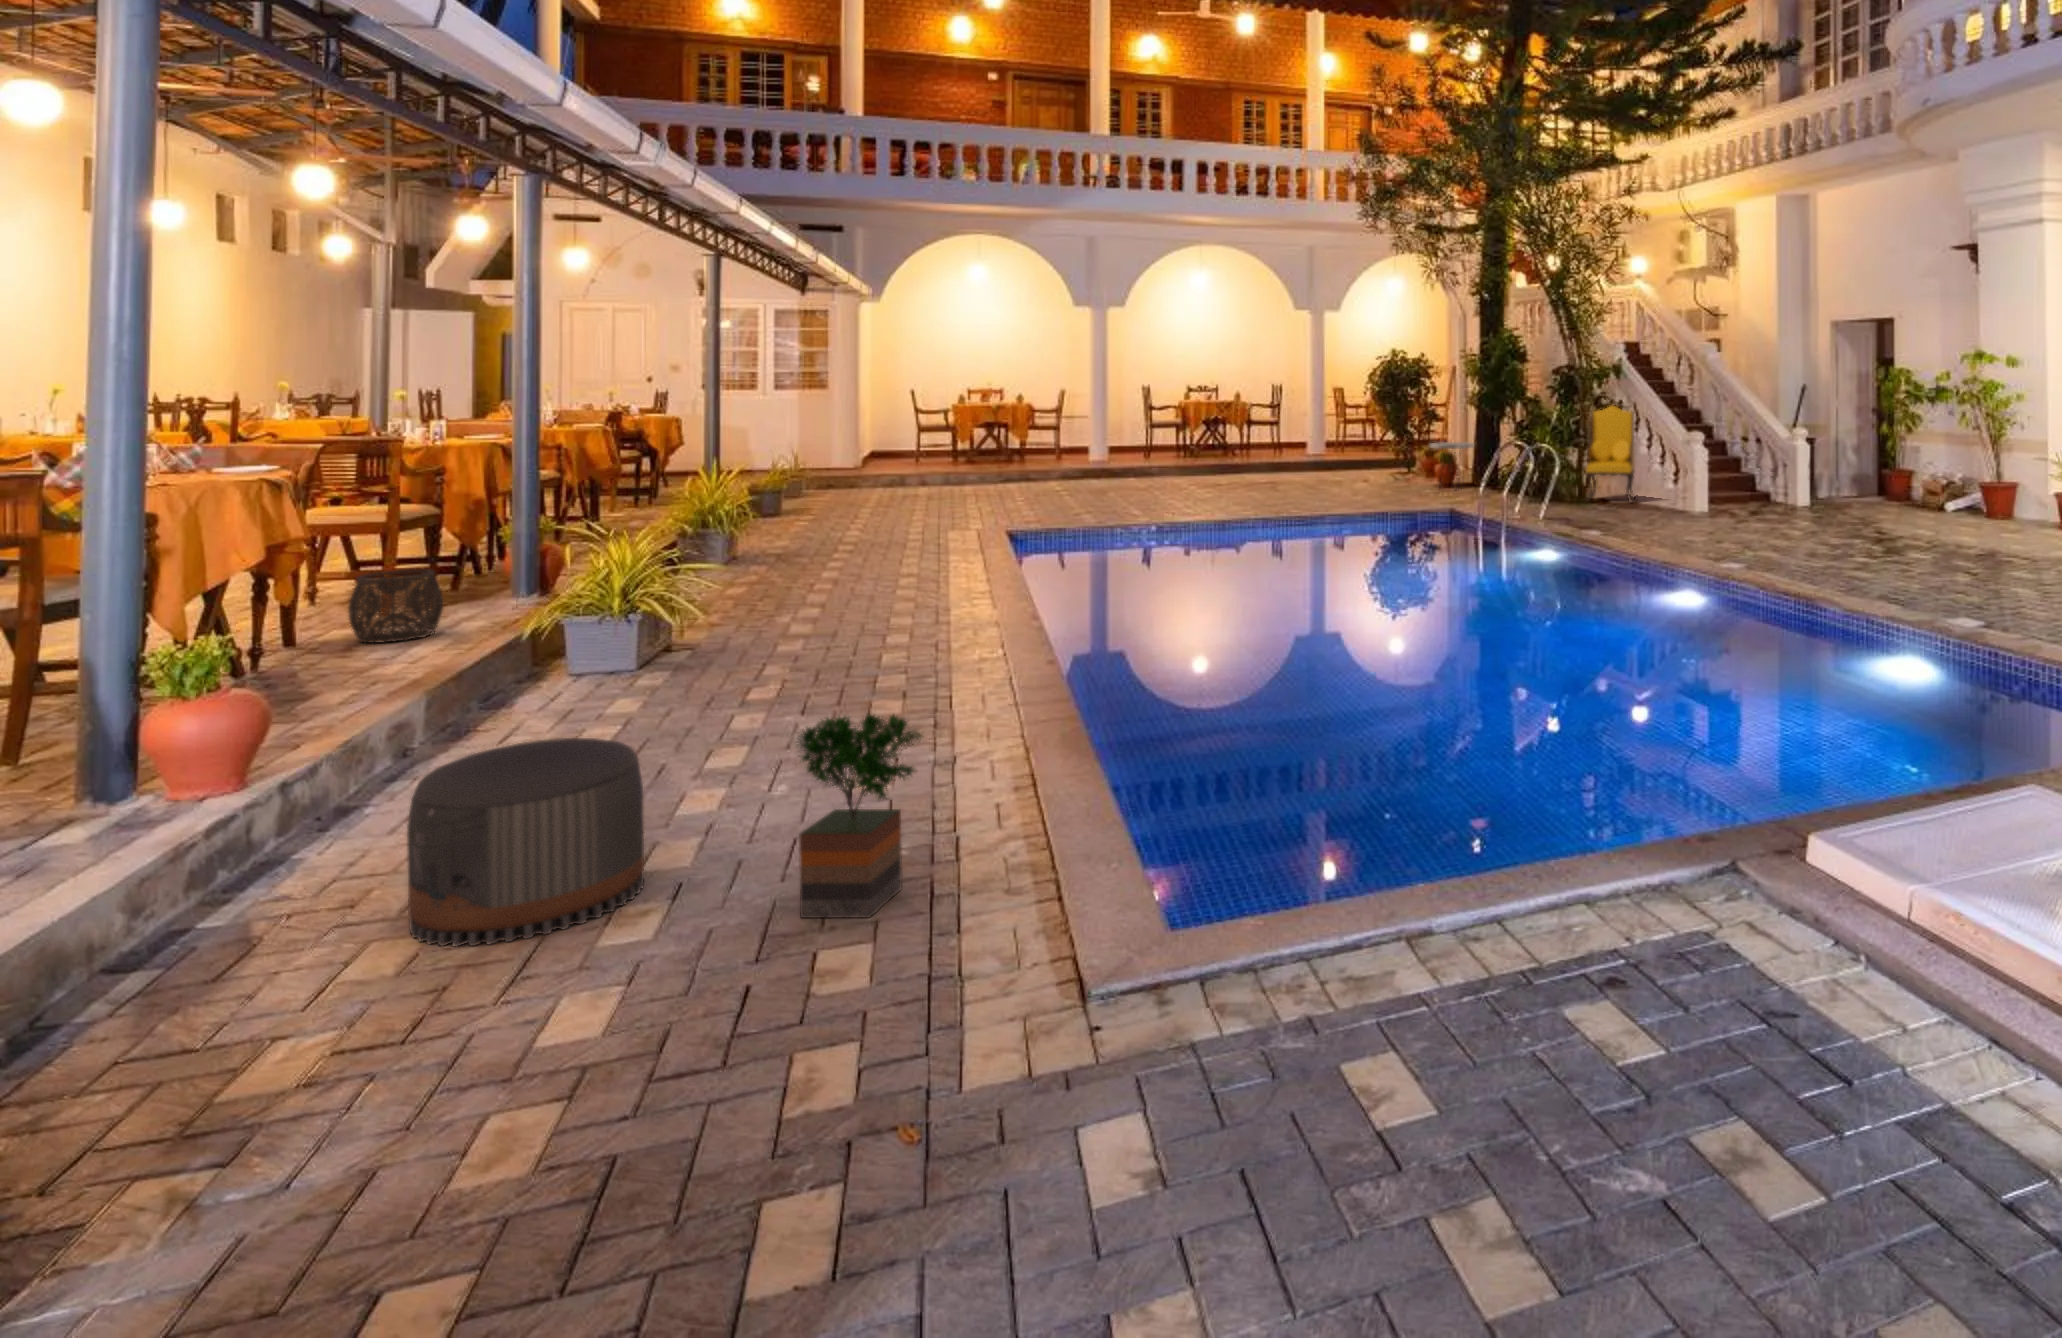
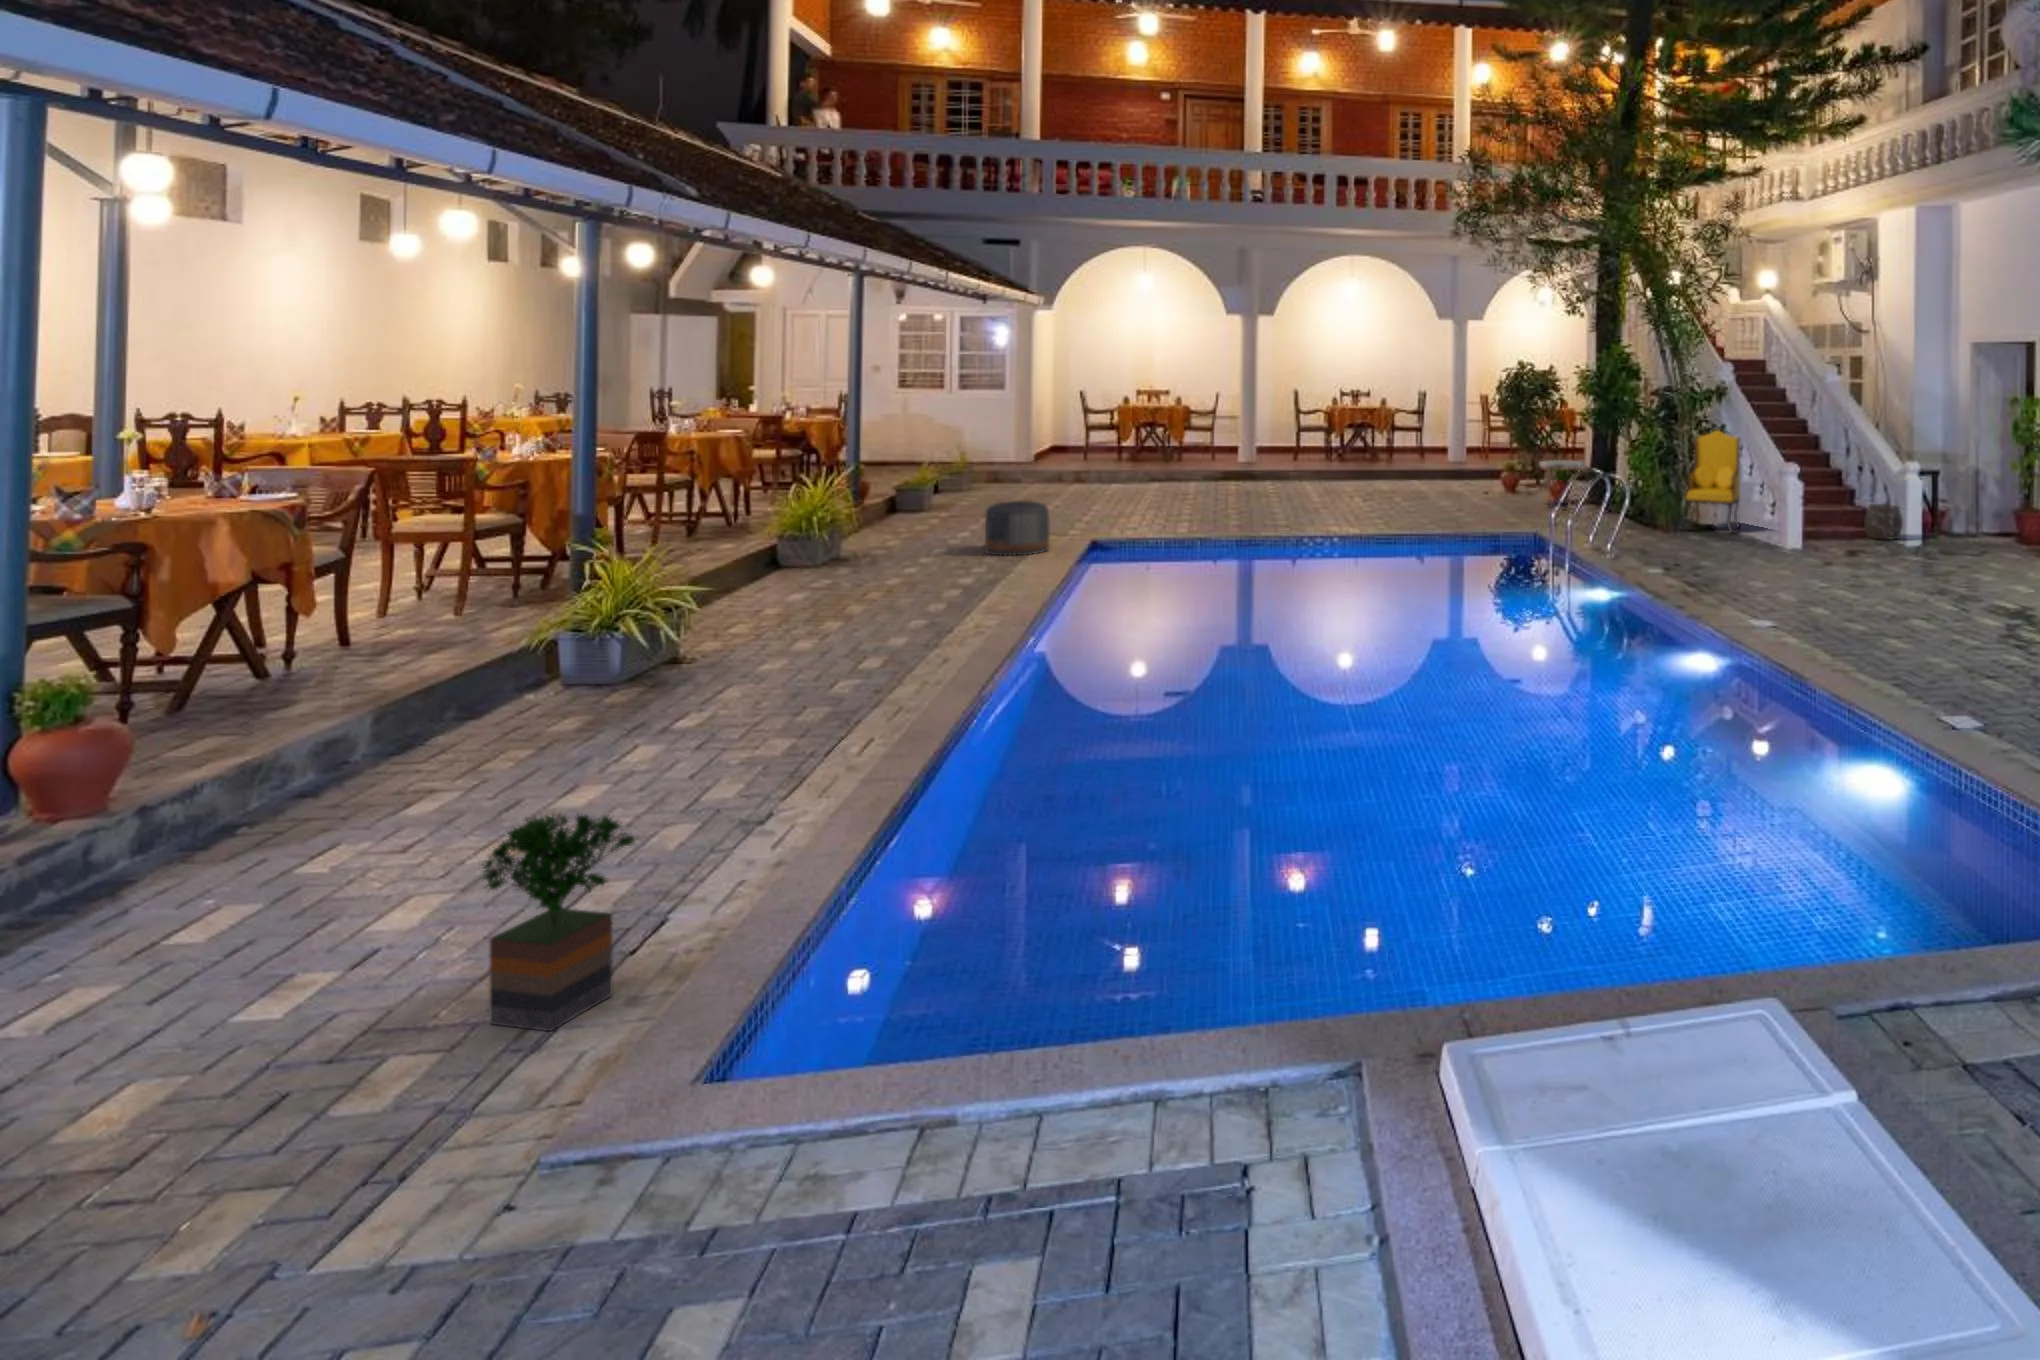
woven basket: present [348,569,444,643] -> present [1864,504,1903,540]
pouf: present [407,738,644,947] -> present [985,501,1050,555]

